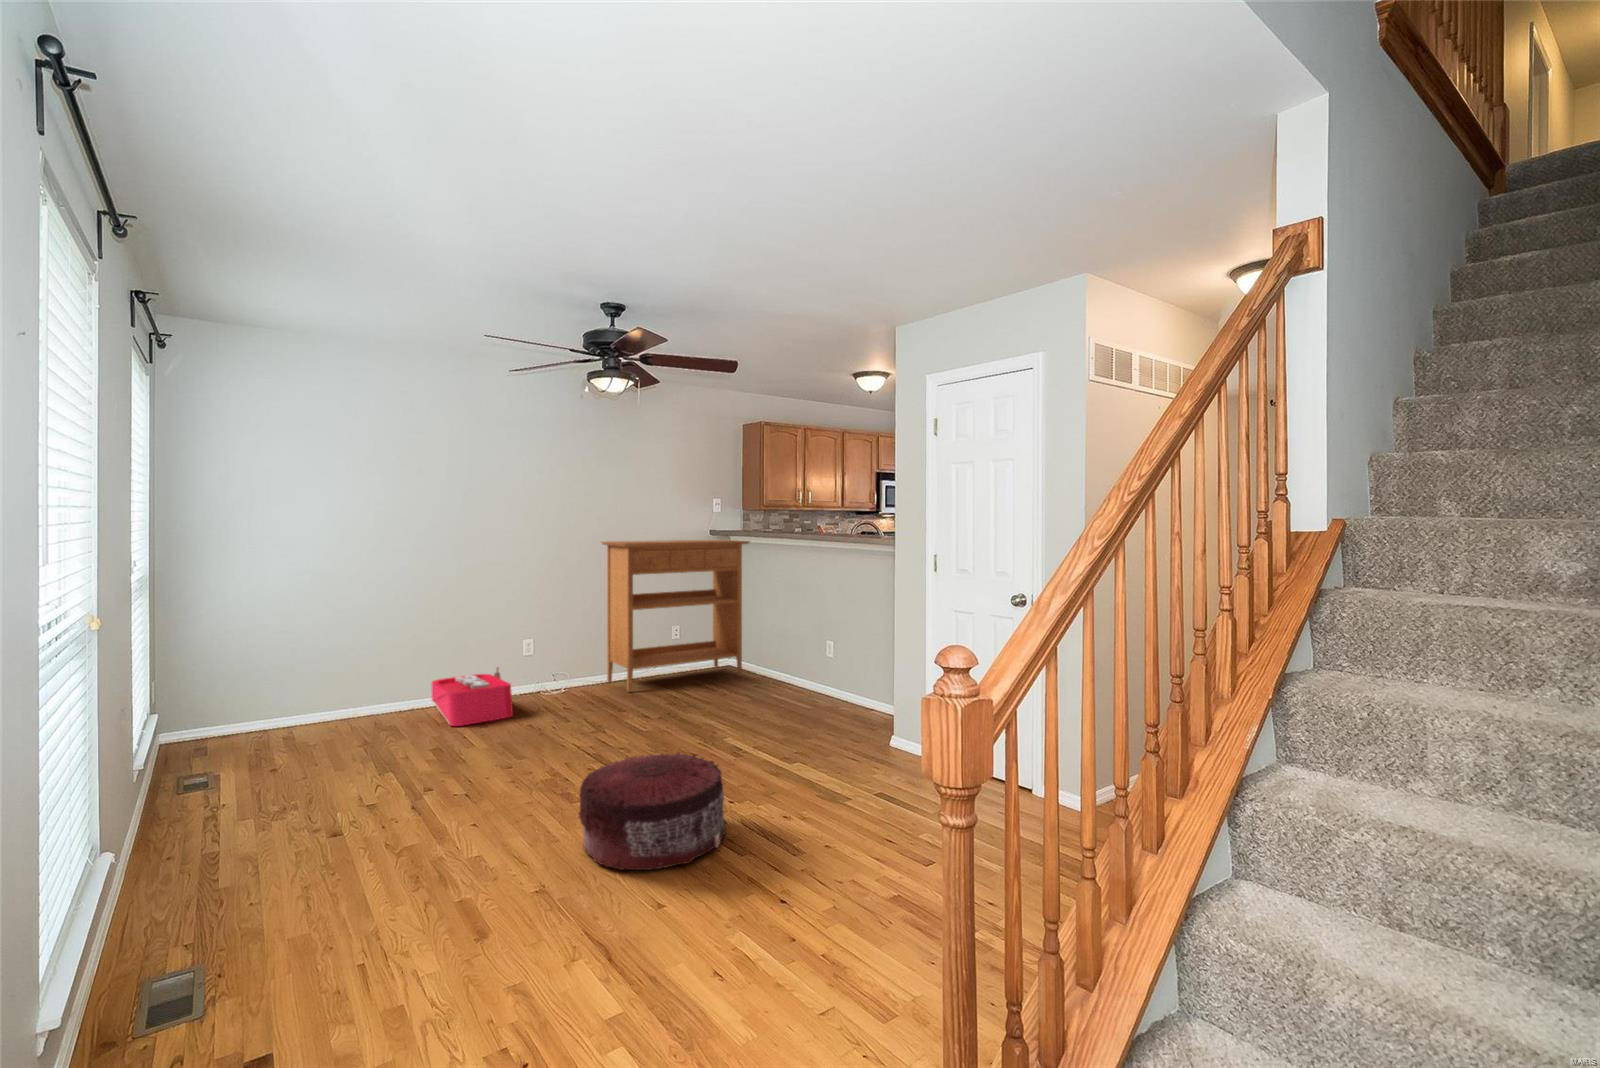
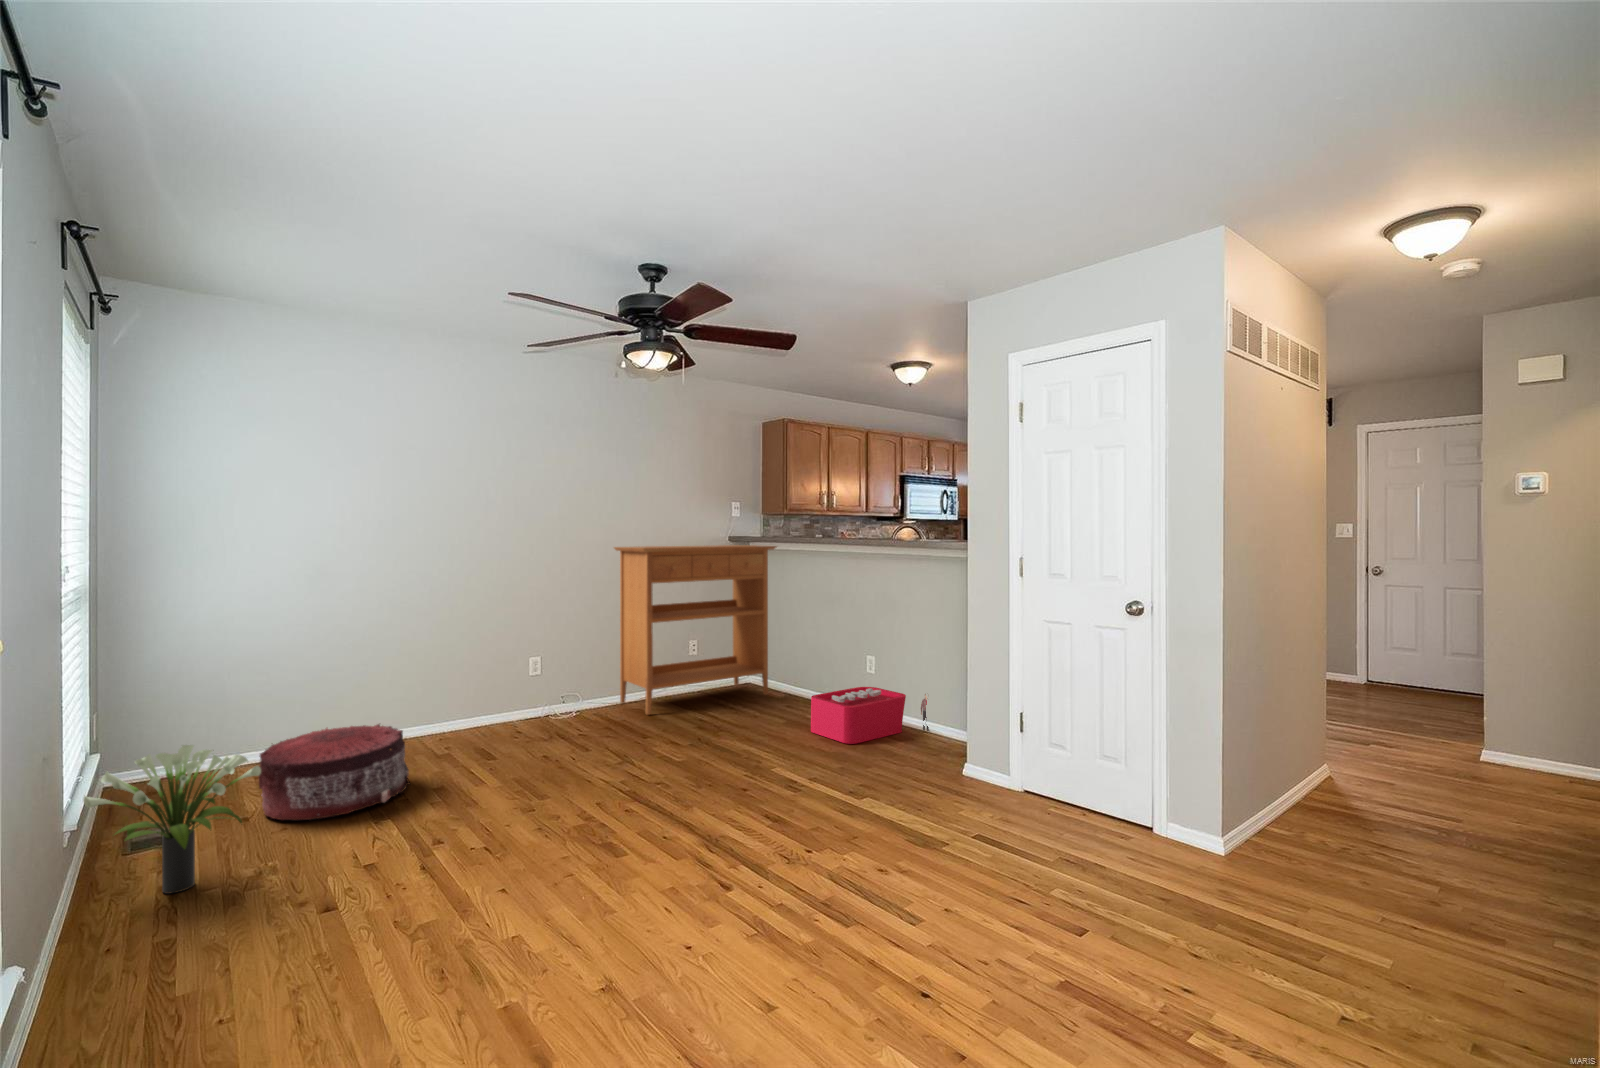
storage bin: present [432,668,513,726] -> present [811,687,929,744]
potted plant: none [148,704,286,821] -> present [83,745,261,894]
pouf: present [579,752,726,870] -> present [259,724,410,820]

